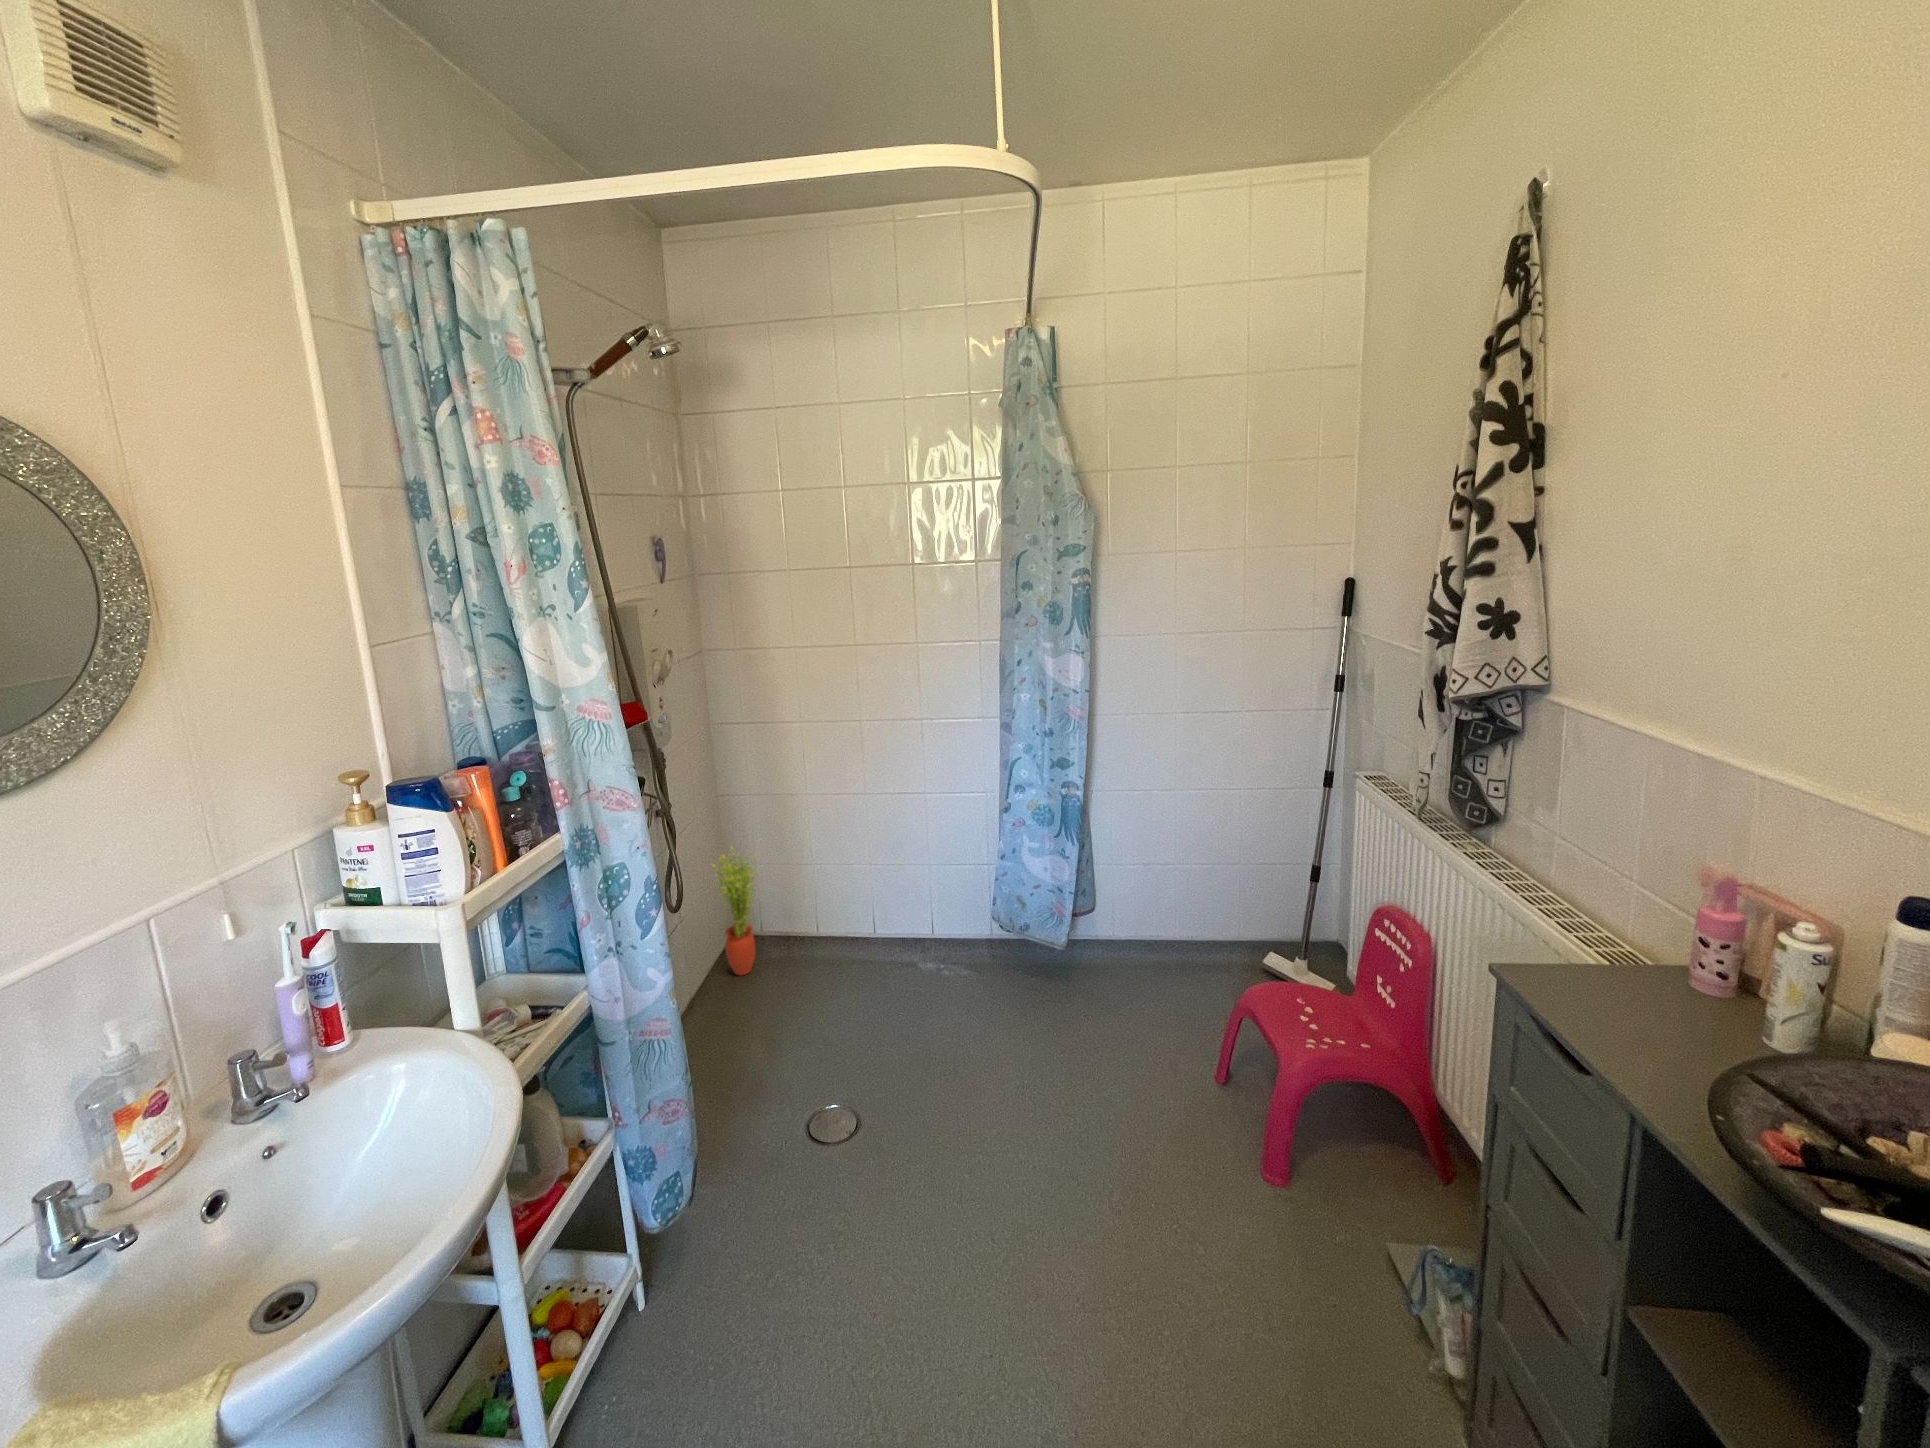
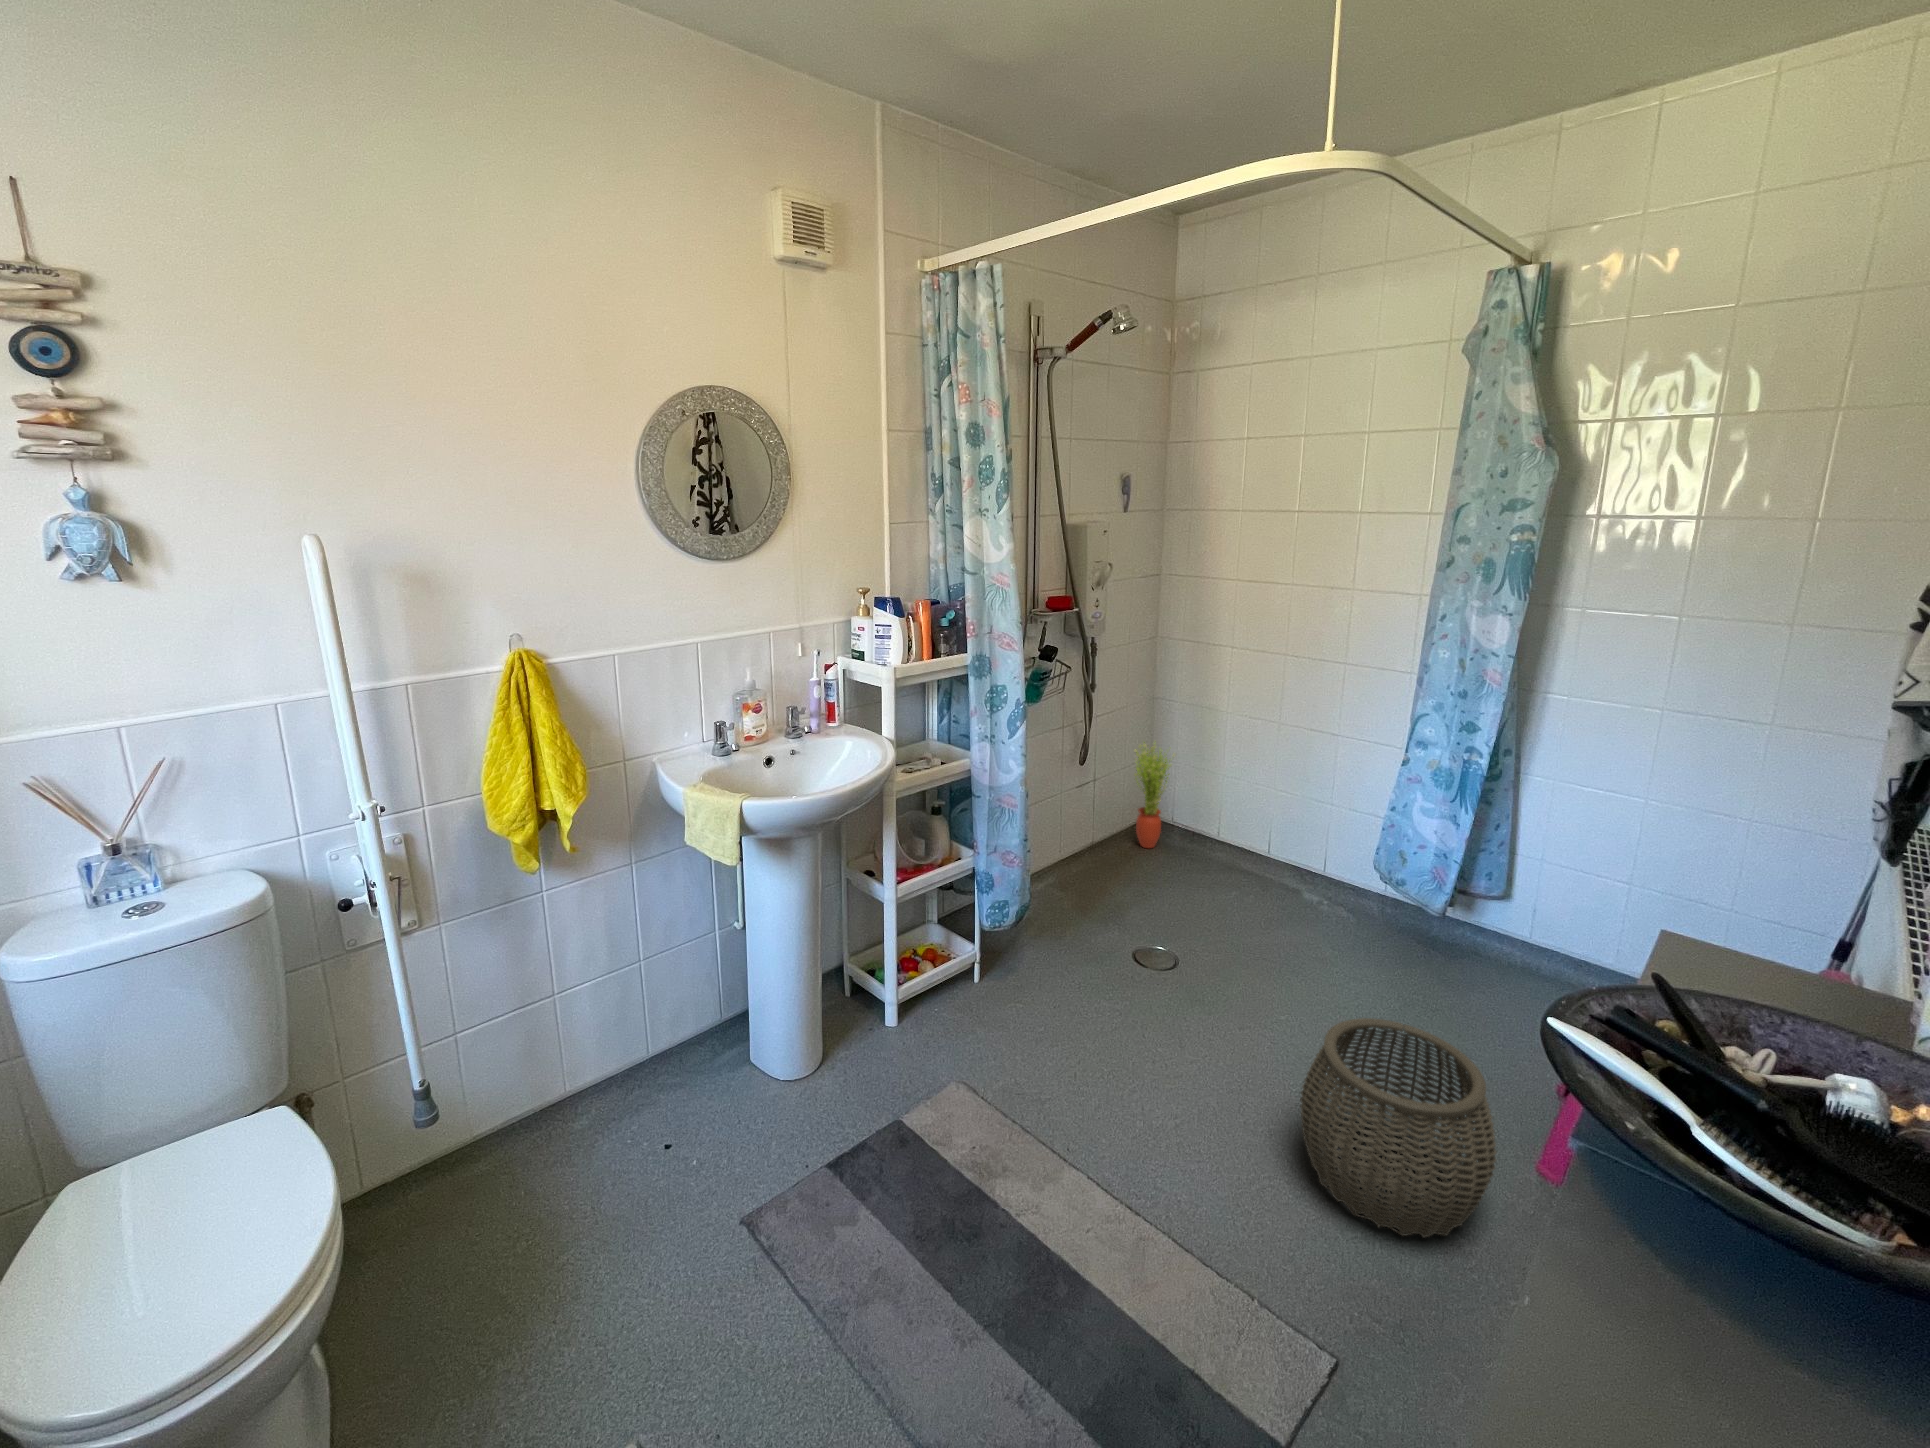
woven basket: none [1113,1110,1306,1359] -> present [1300,1018,1497,1237]

